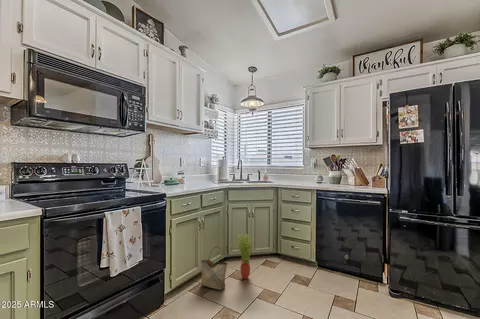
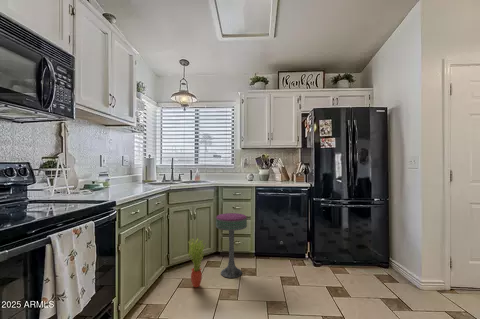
bar stool: none [268,215,300,279] -> present [216,213,247,278]
woven basket: present [201,247,227,290] -> none [150,258,183,308]

